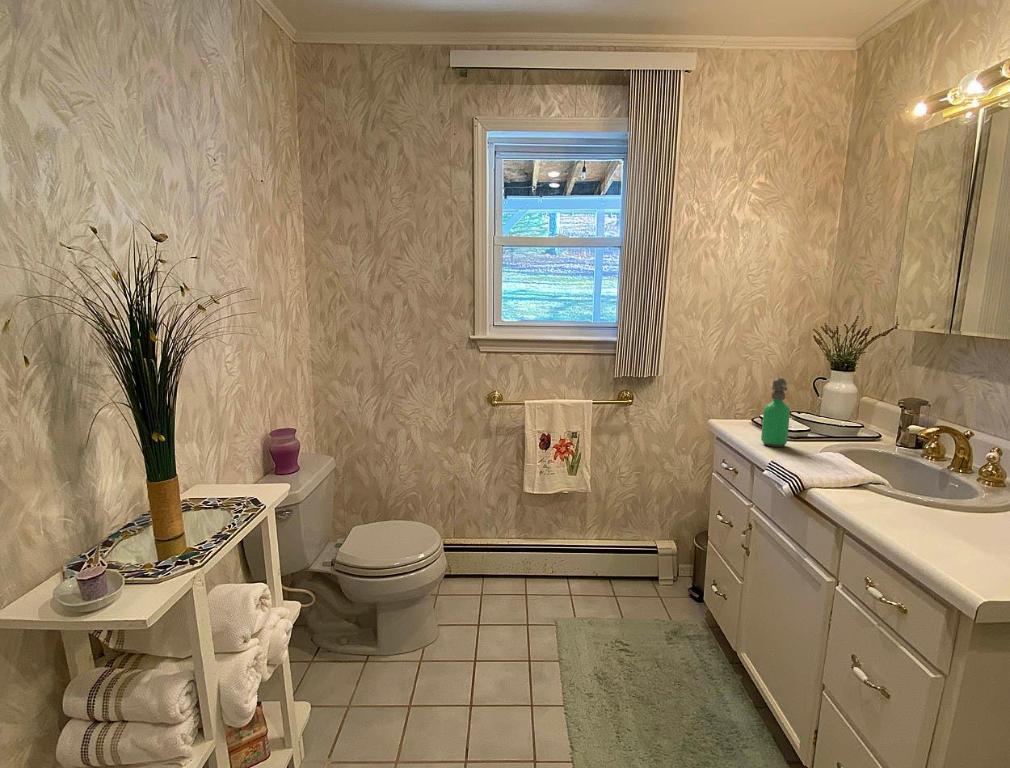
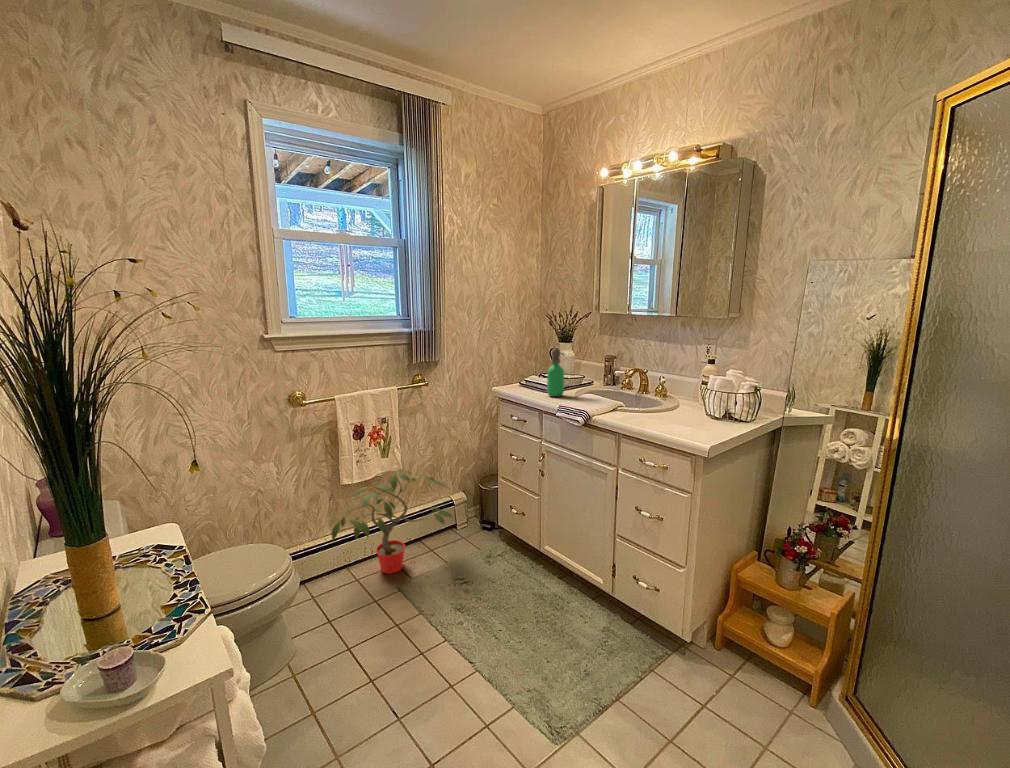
potted plant: none [501,491,639,604] -> present [330,470,453,574]

